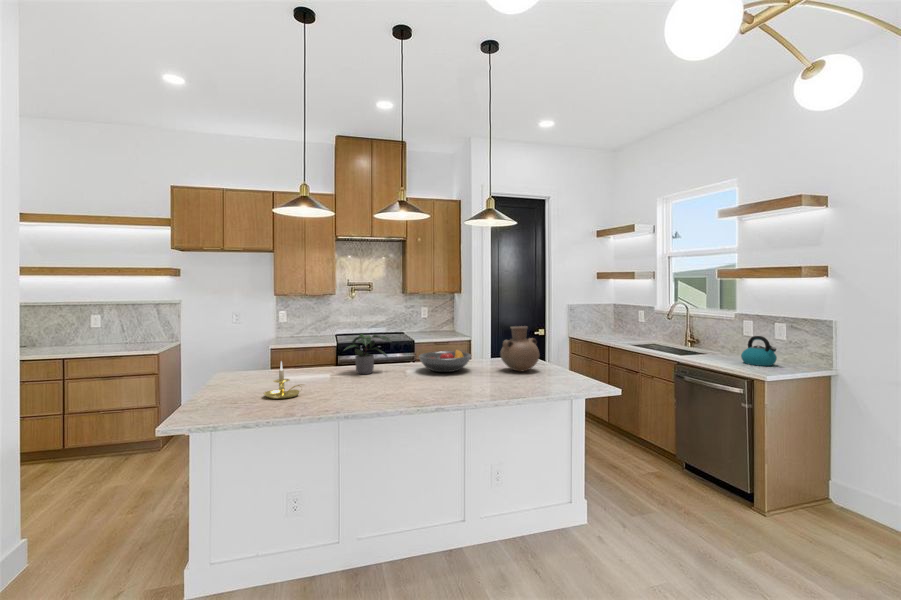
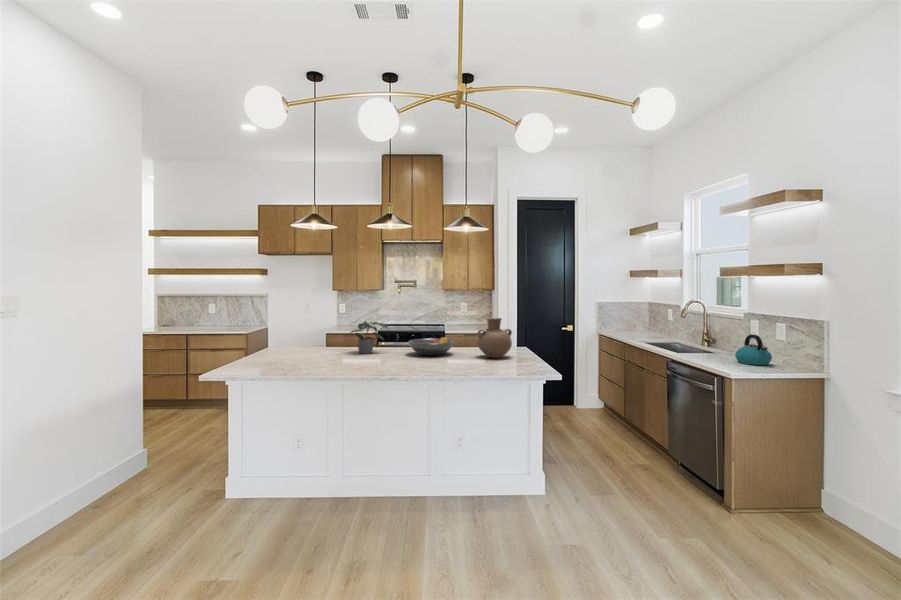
candle holder: present [264,362,302,399] -> none [269,338,299,366]

